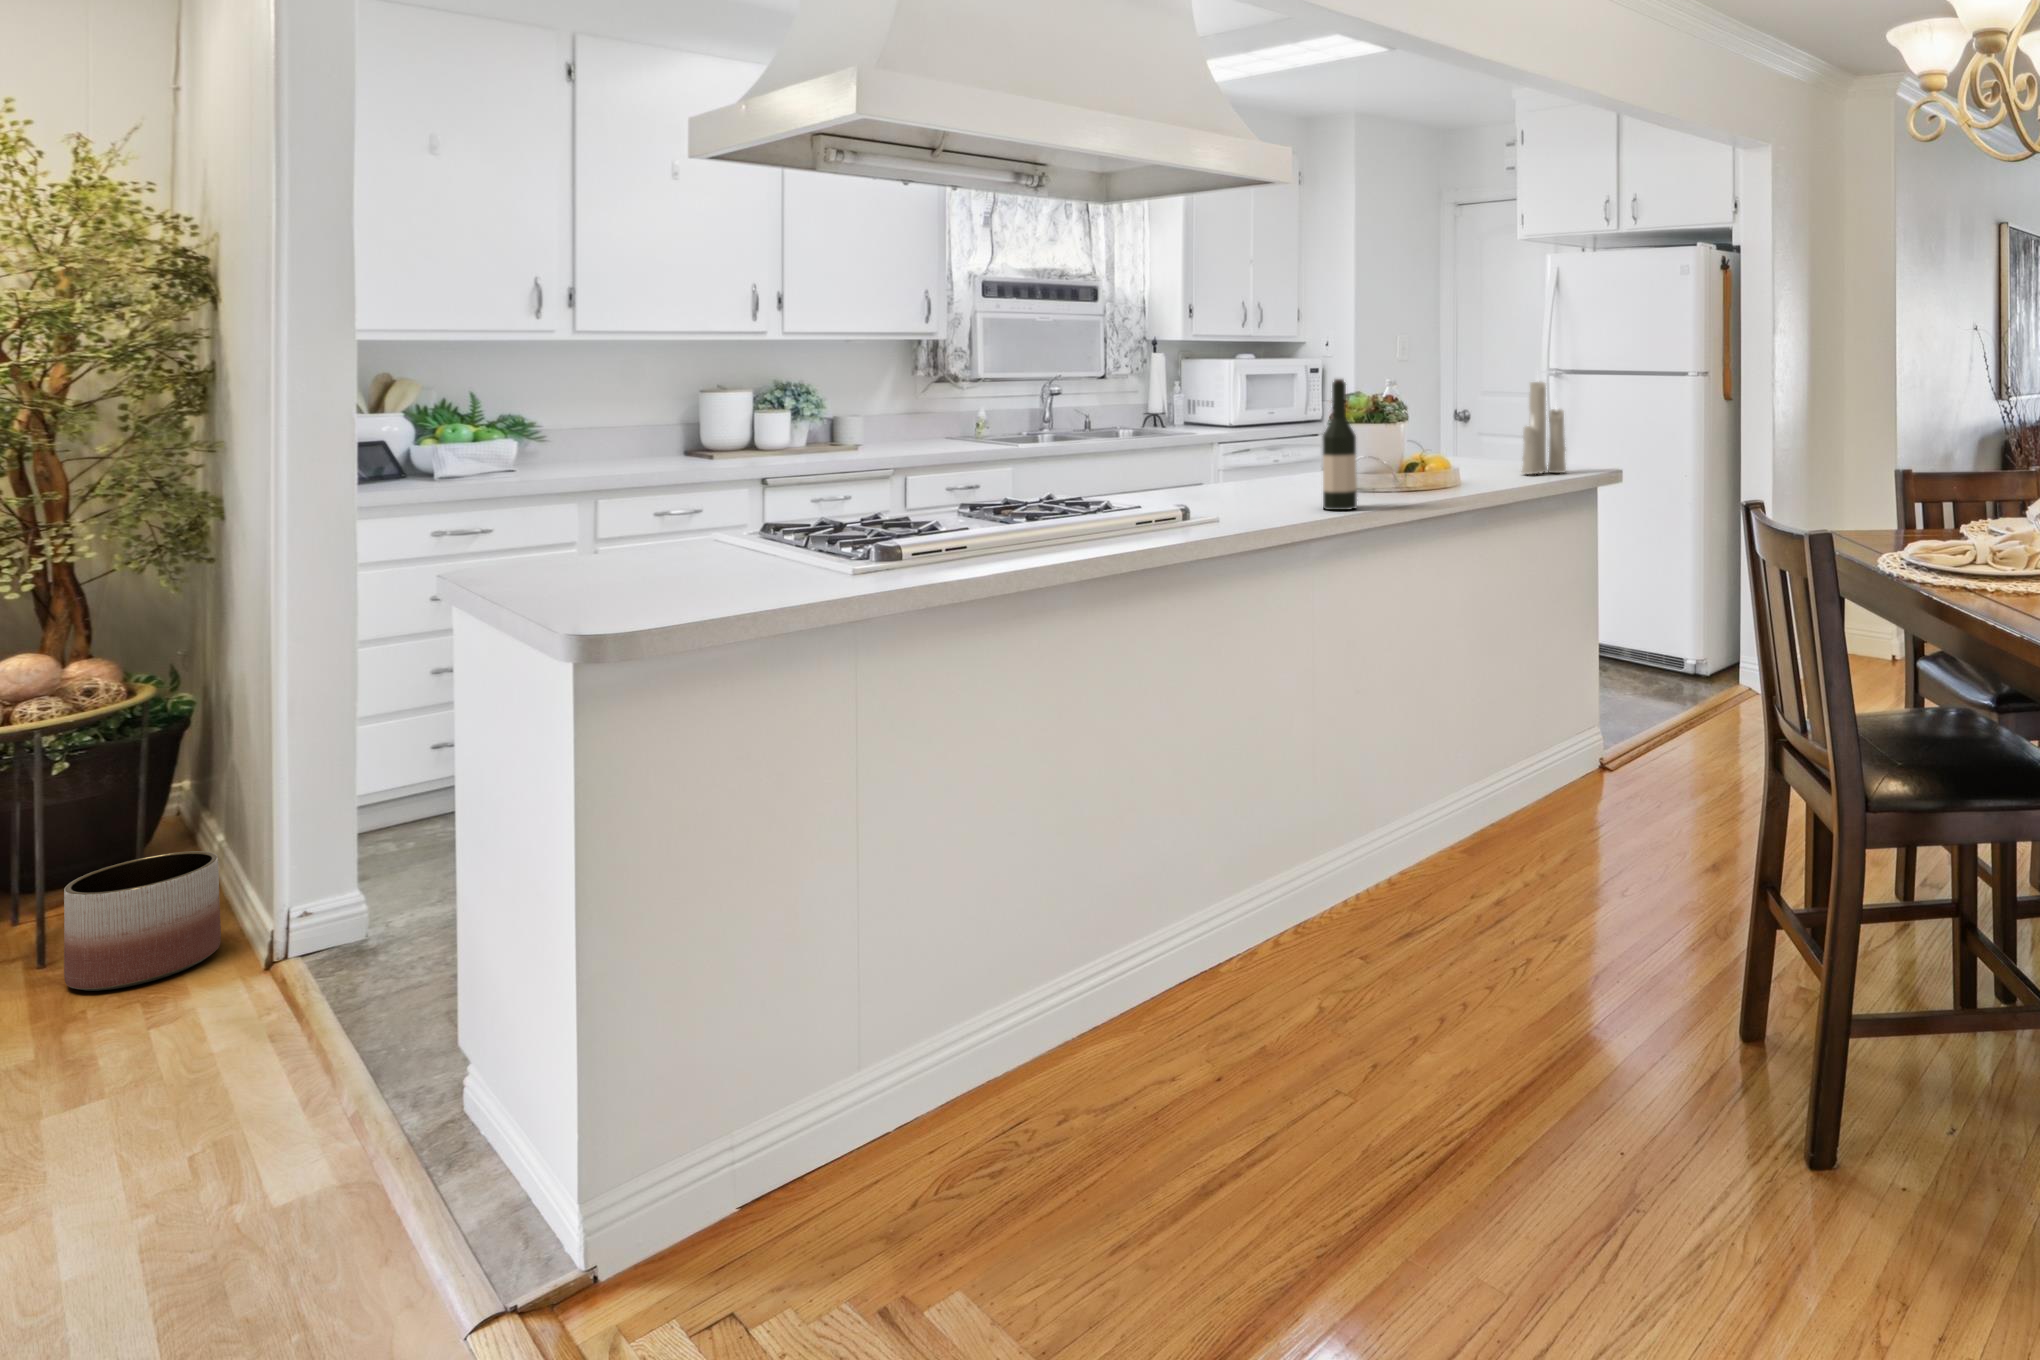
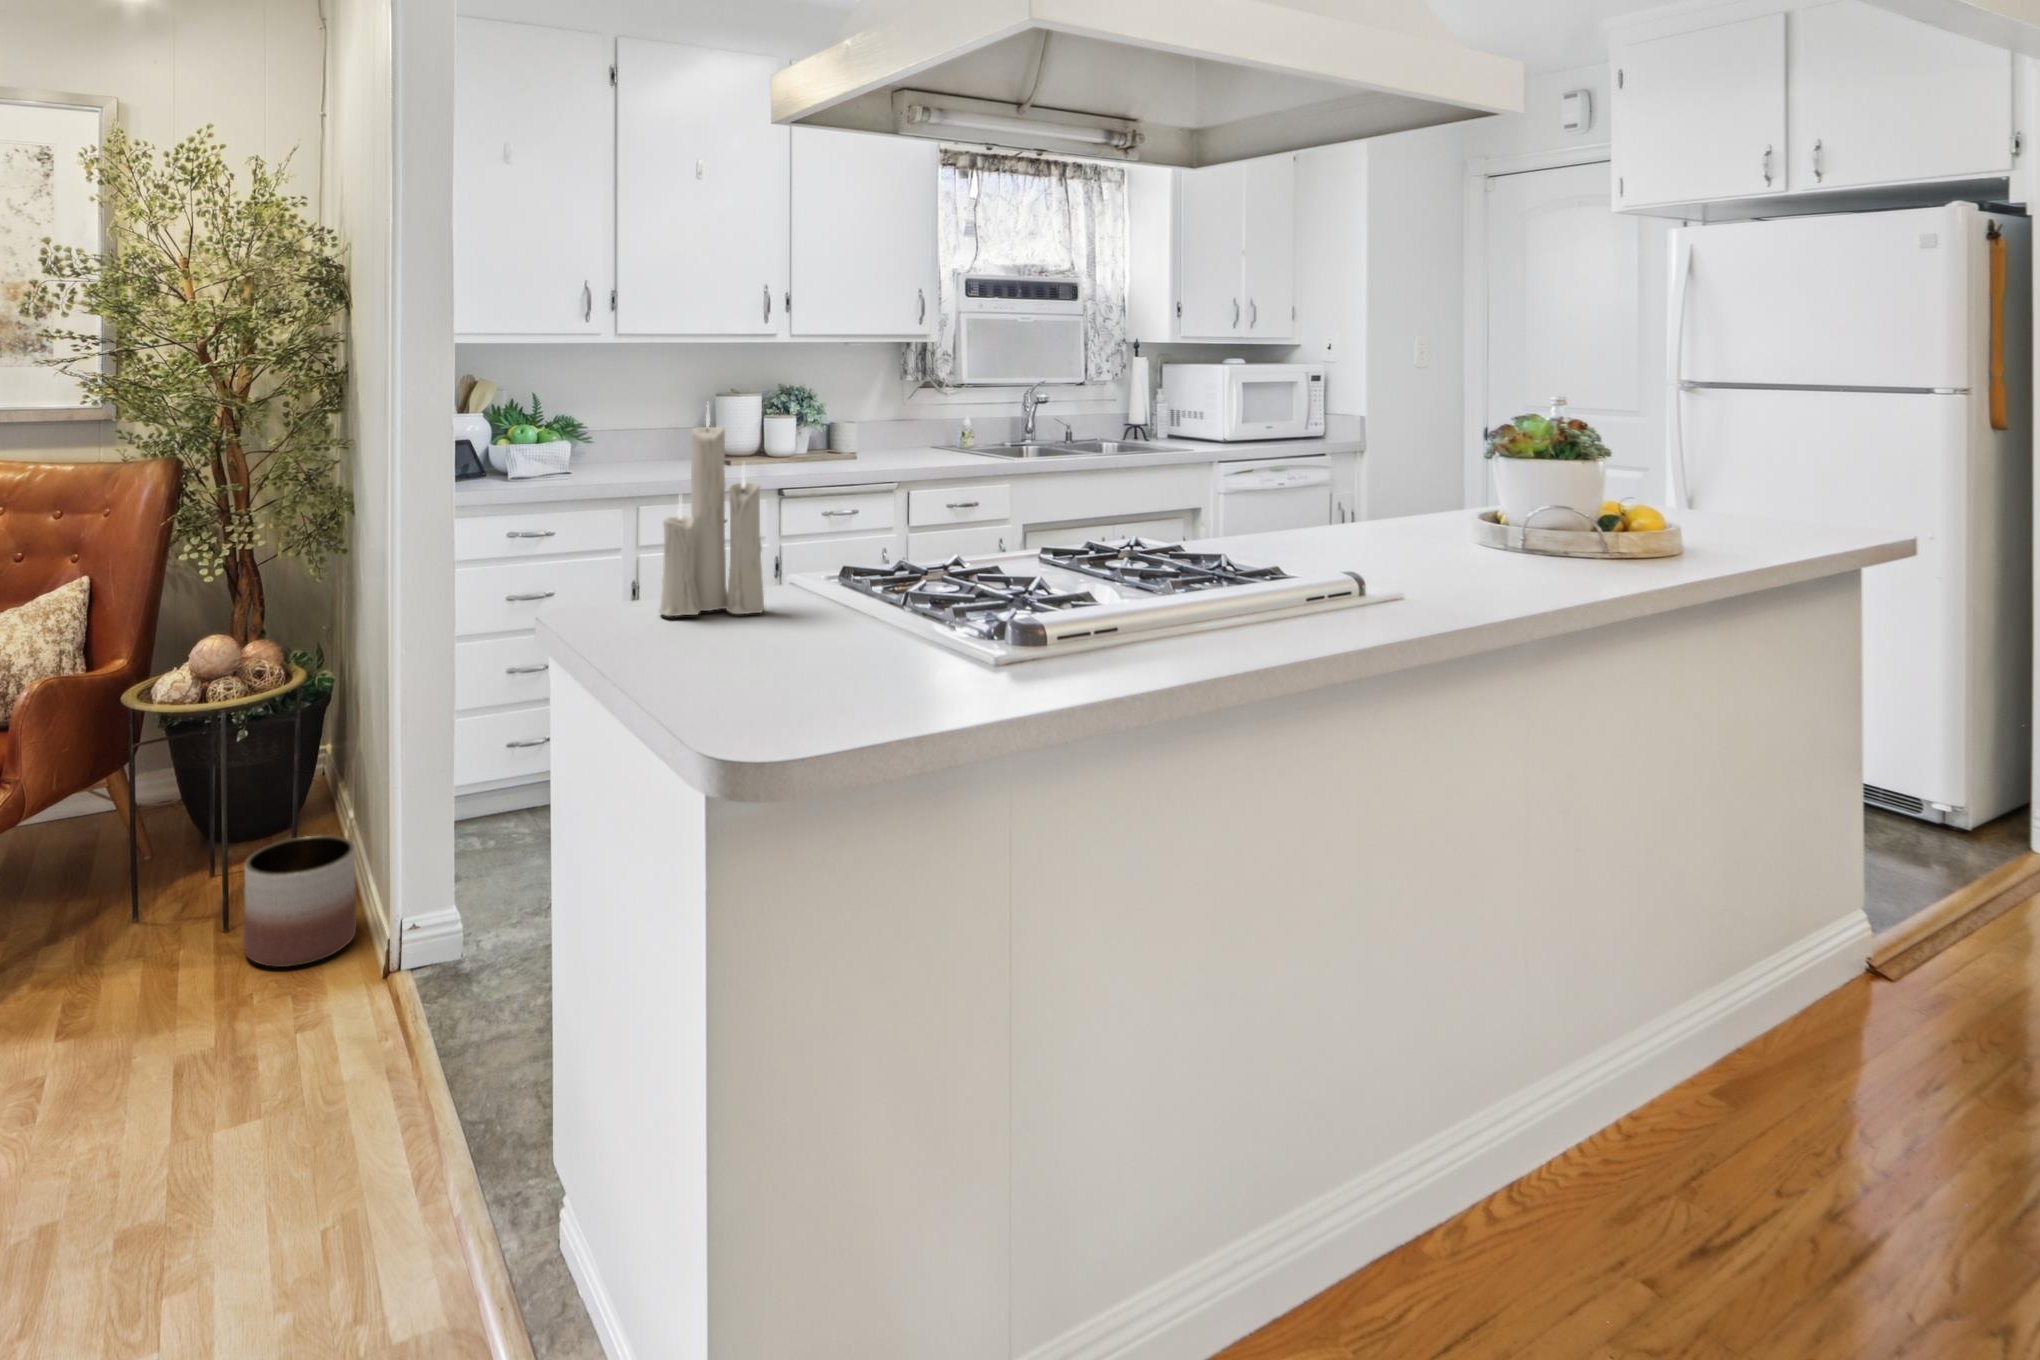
wine bottle: present [1323,379,1357,510] -> none [1521,403,1577,585]
candle: present [1522,381,1566,474] -> present [659,406,764,616]

